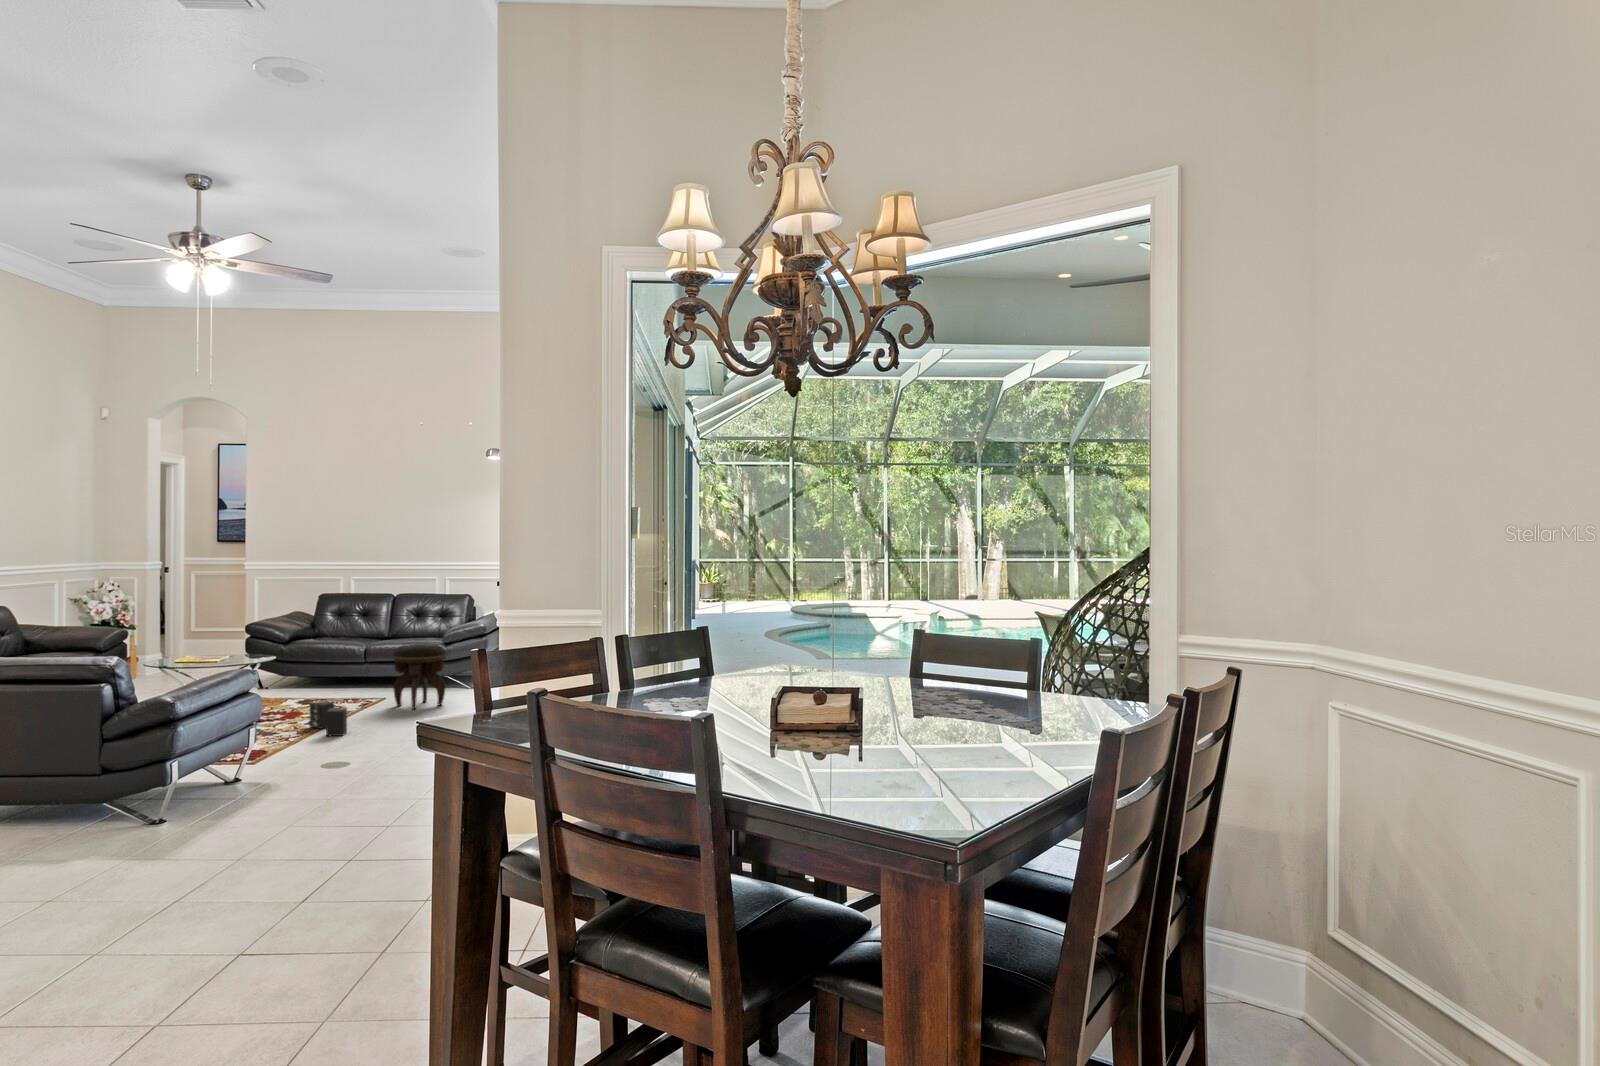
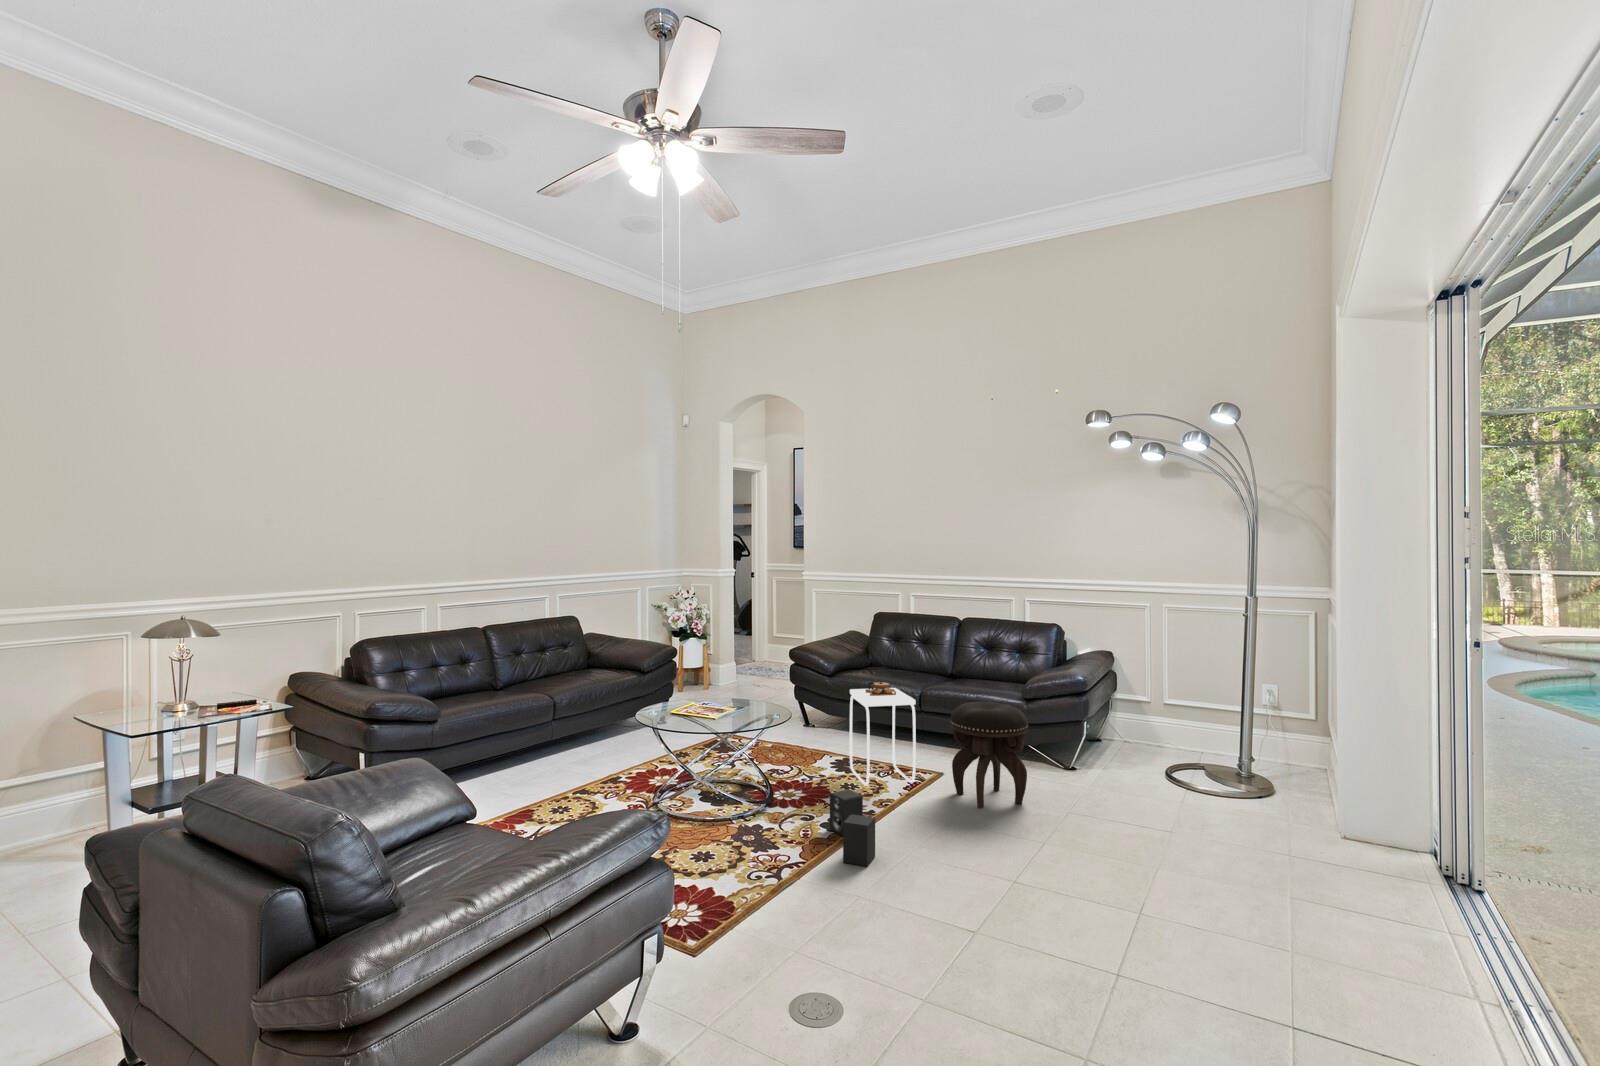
side table: none [311,638,366,710] -> present [850,682,916,786]

